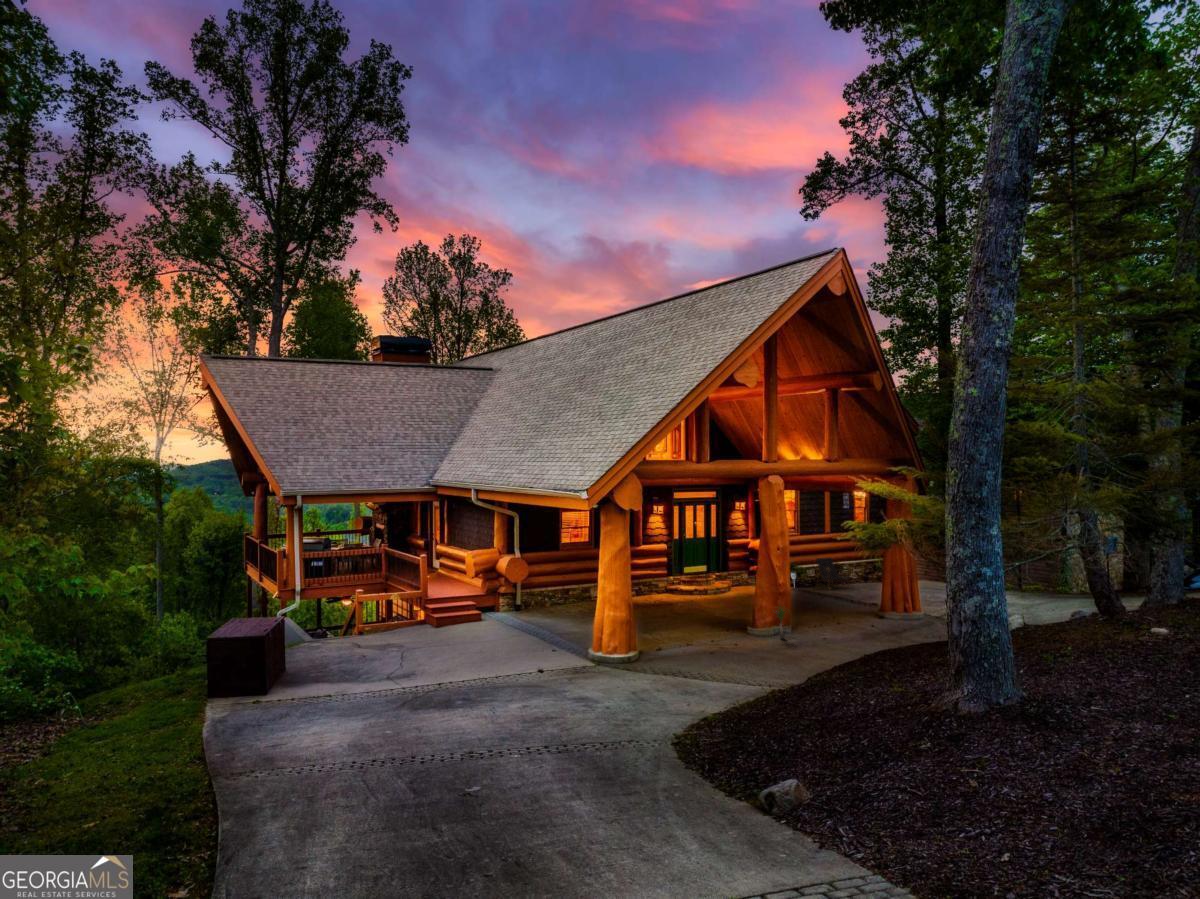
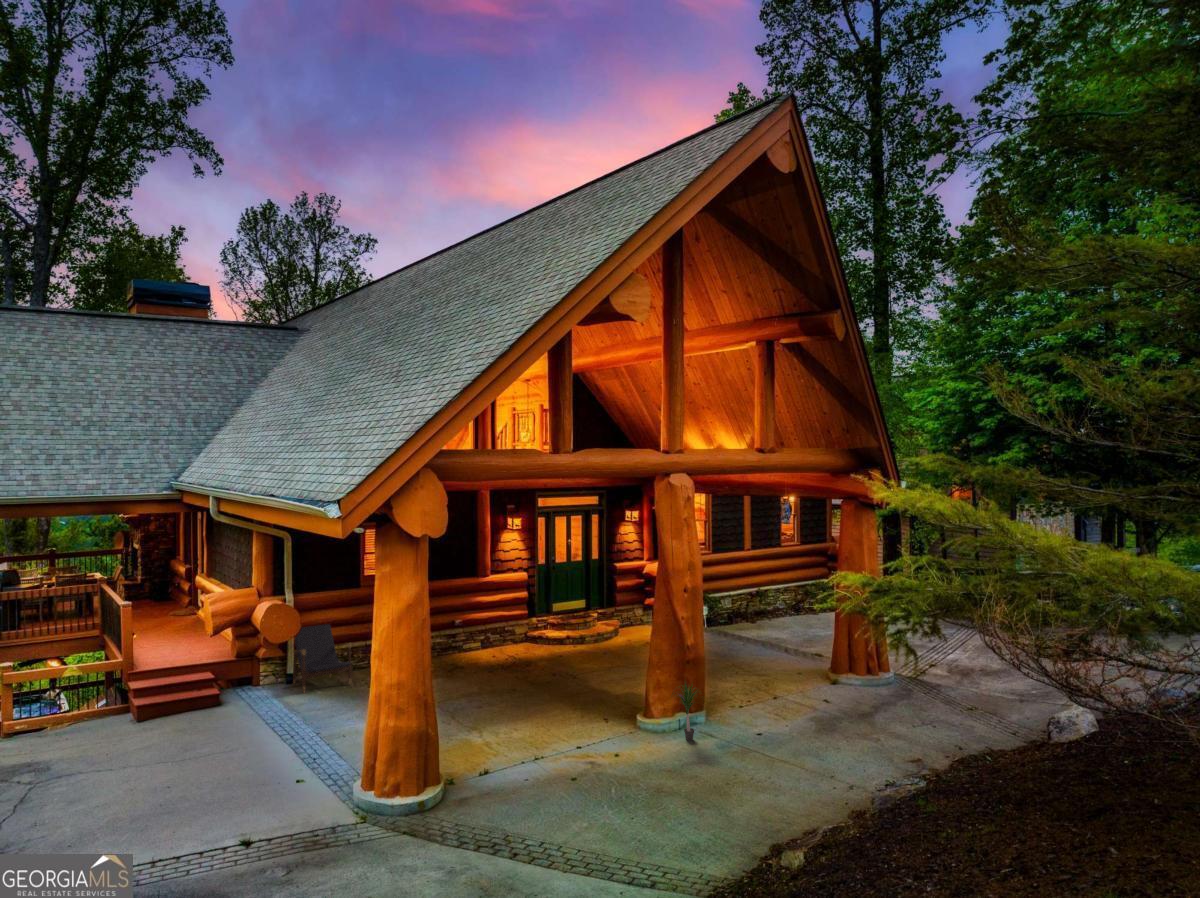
lounge chair: present [816,557,849,584] -> present [293,624,352,693]

